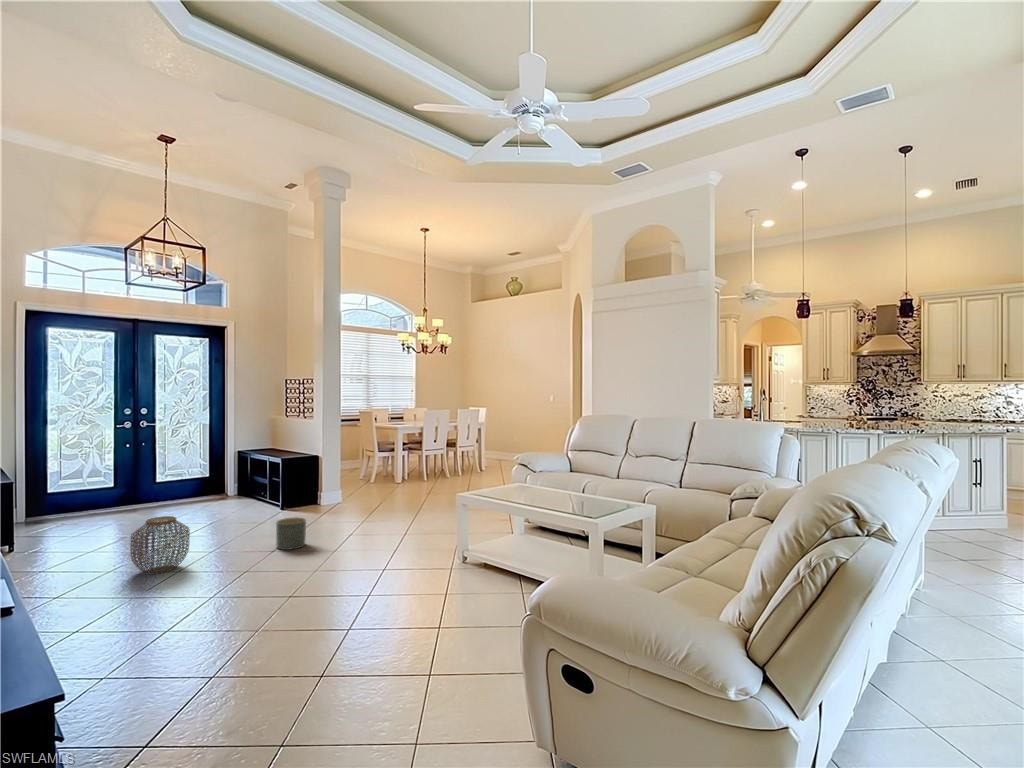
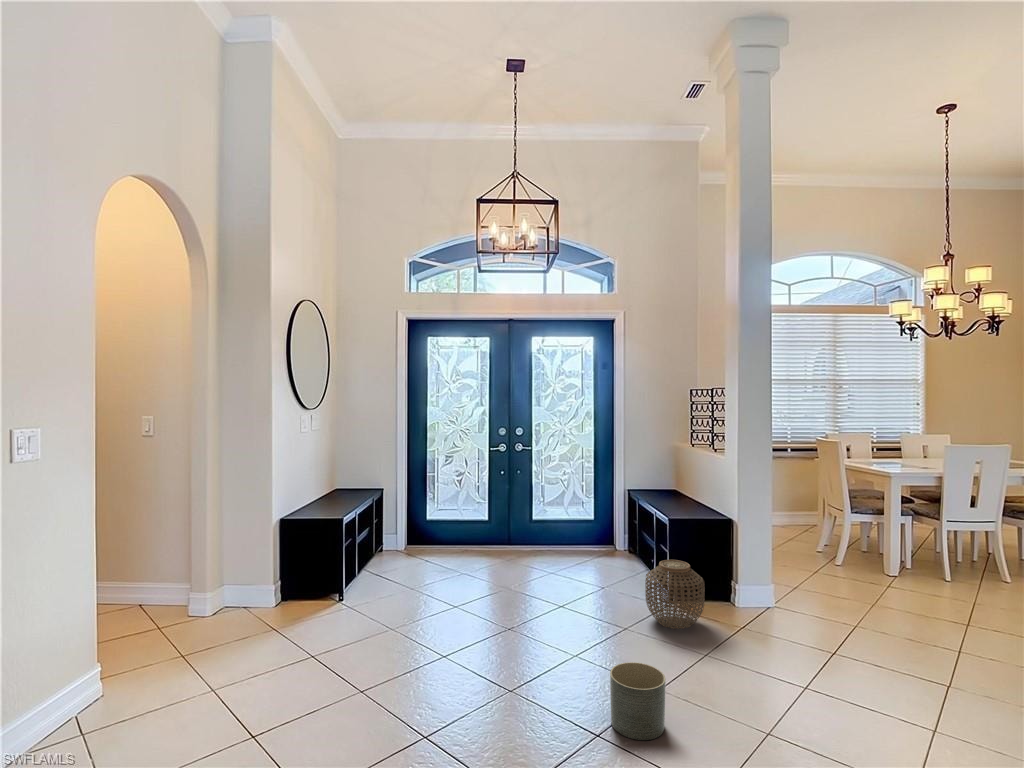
woven basket: present [130,516,190,574] -> present [645,560,705,629]

